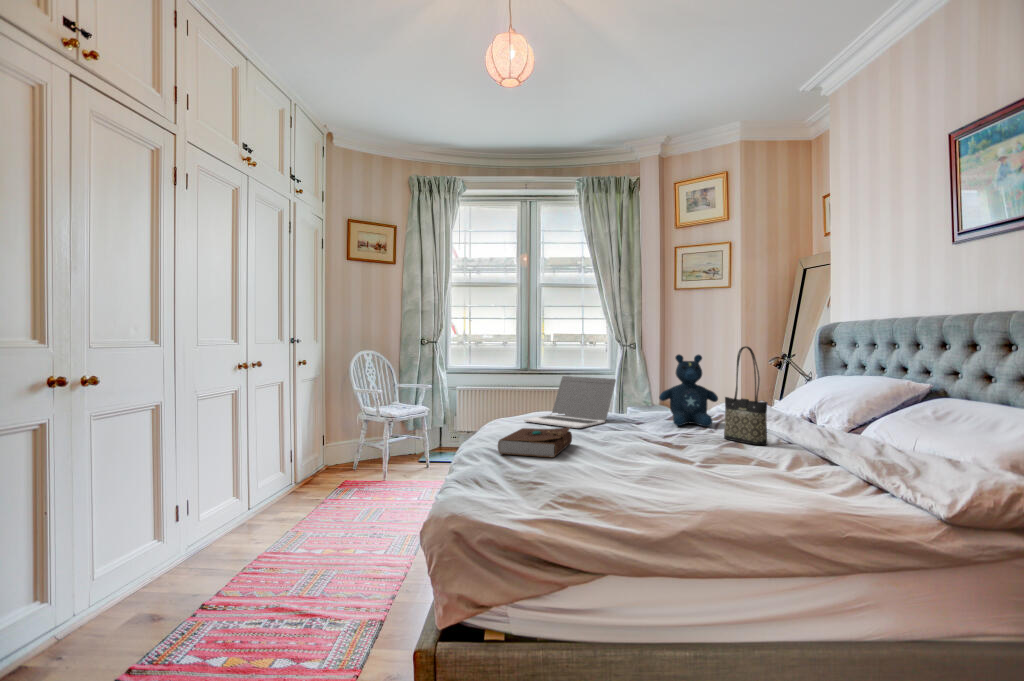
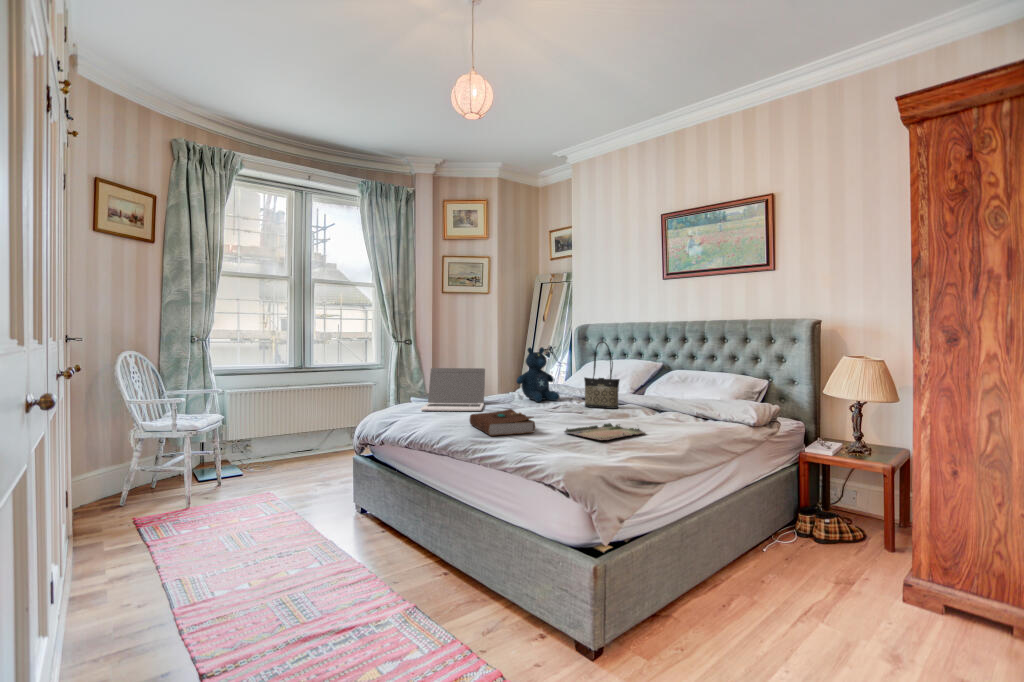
tray: none [584,457,688,481] -> present [564,423,645,440]

